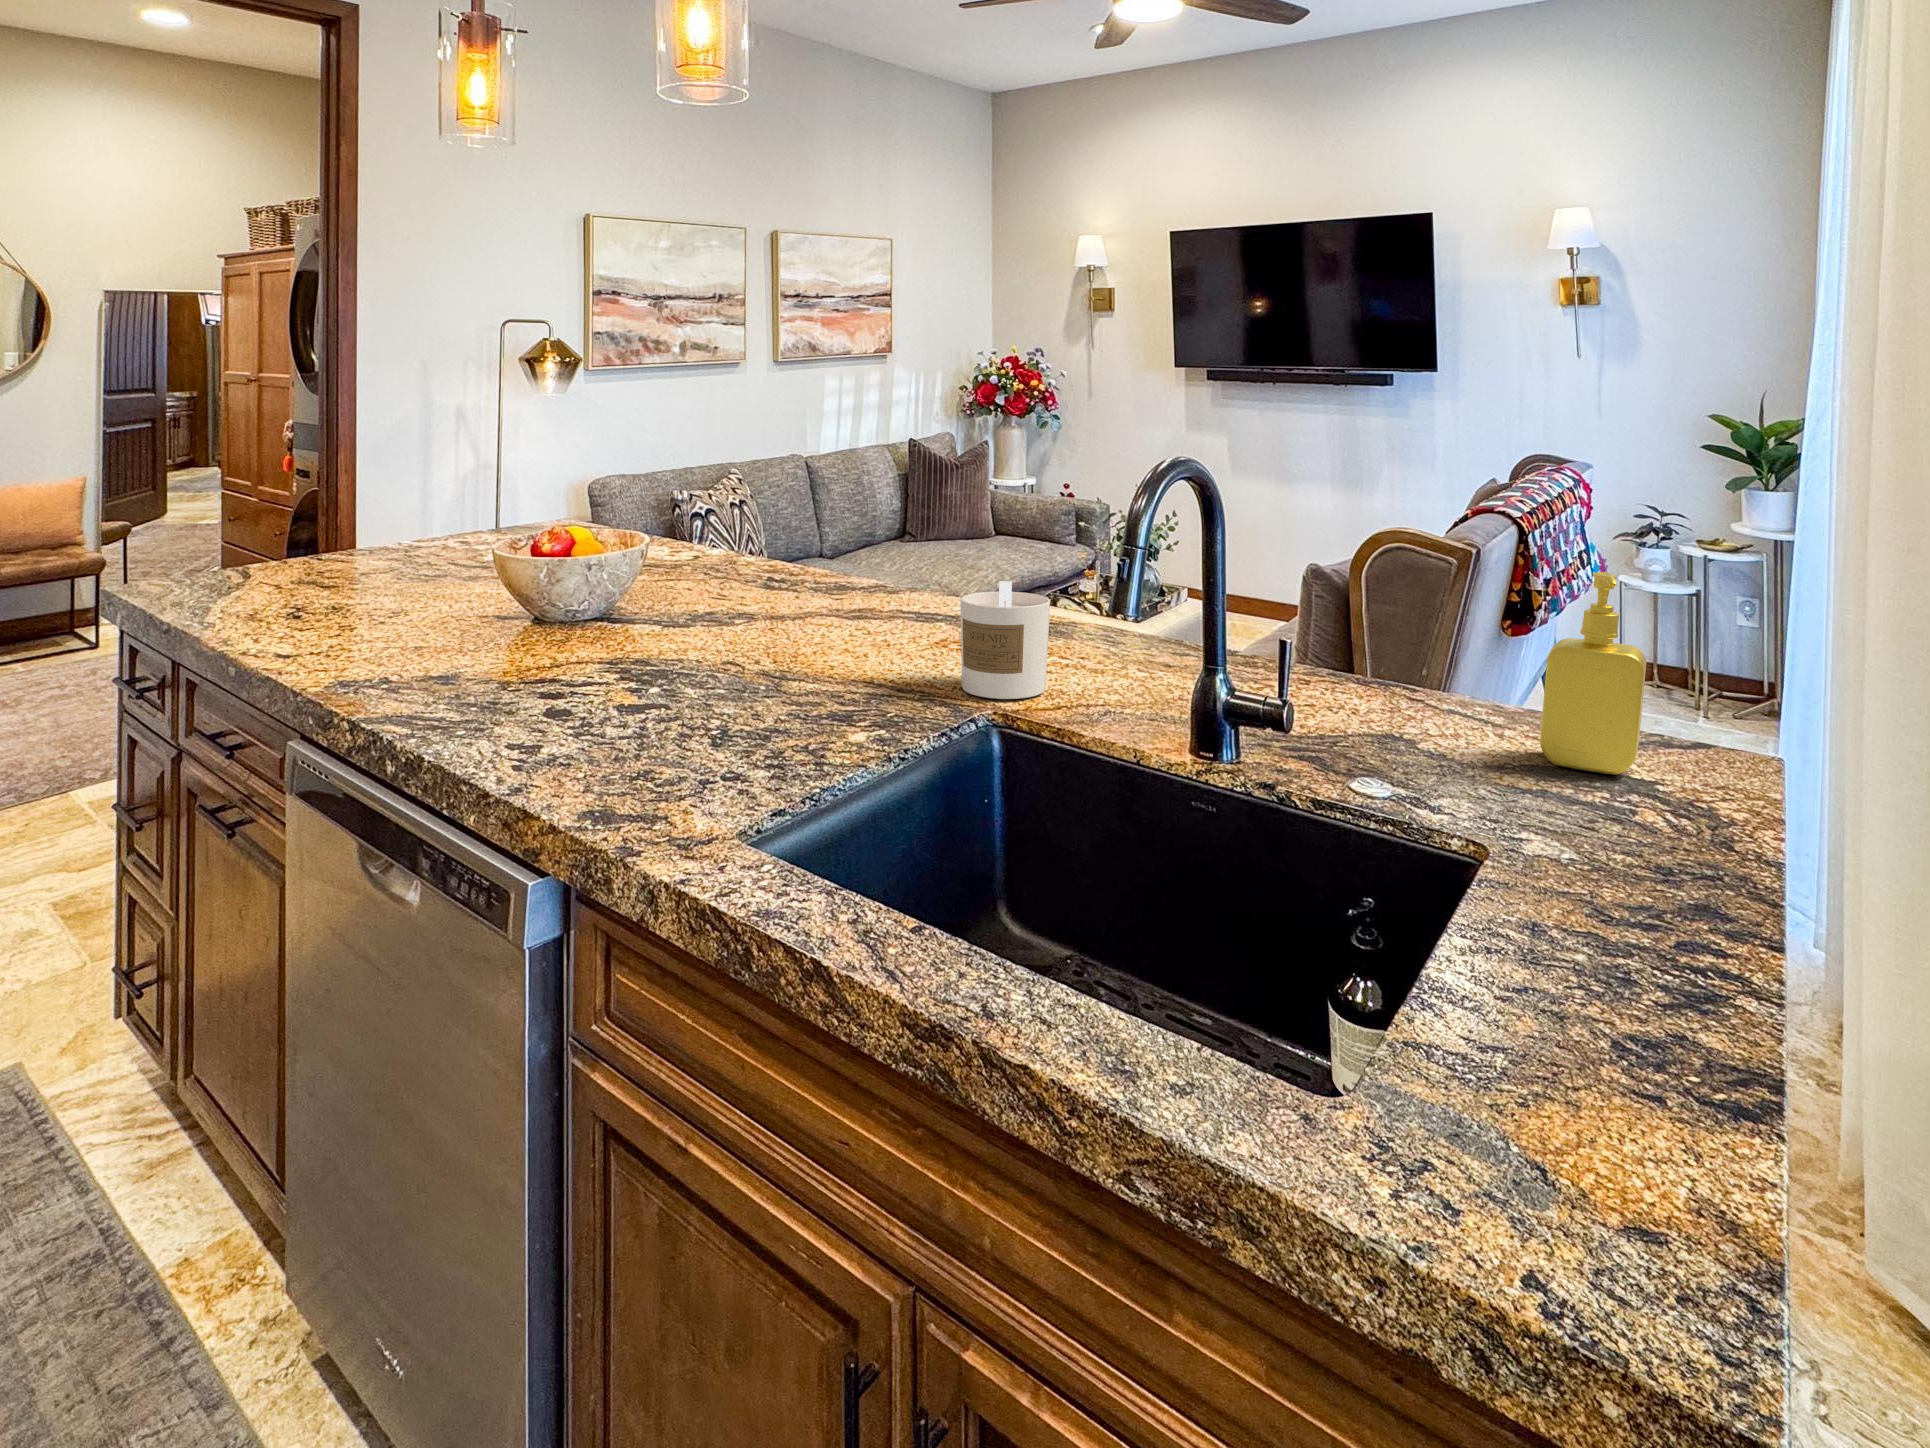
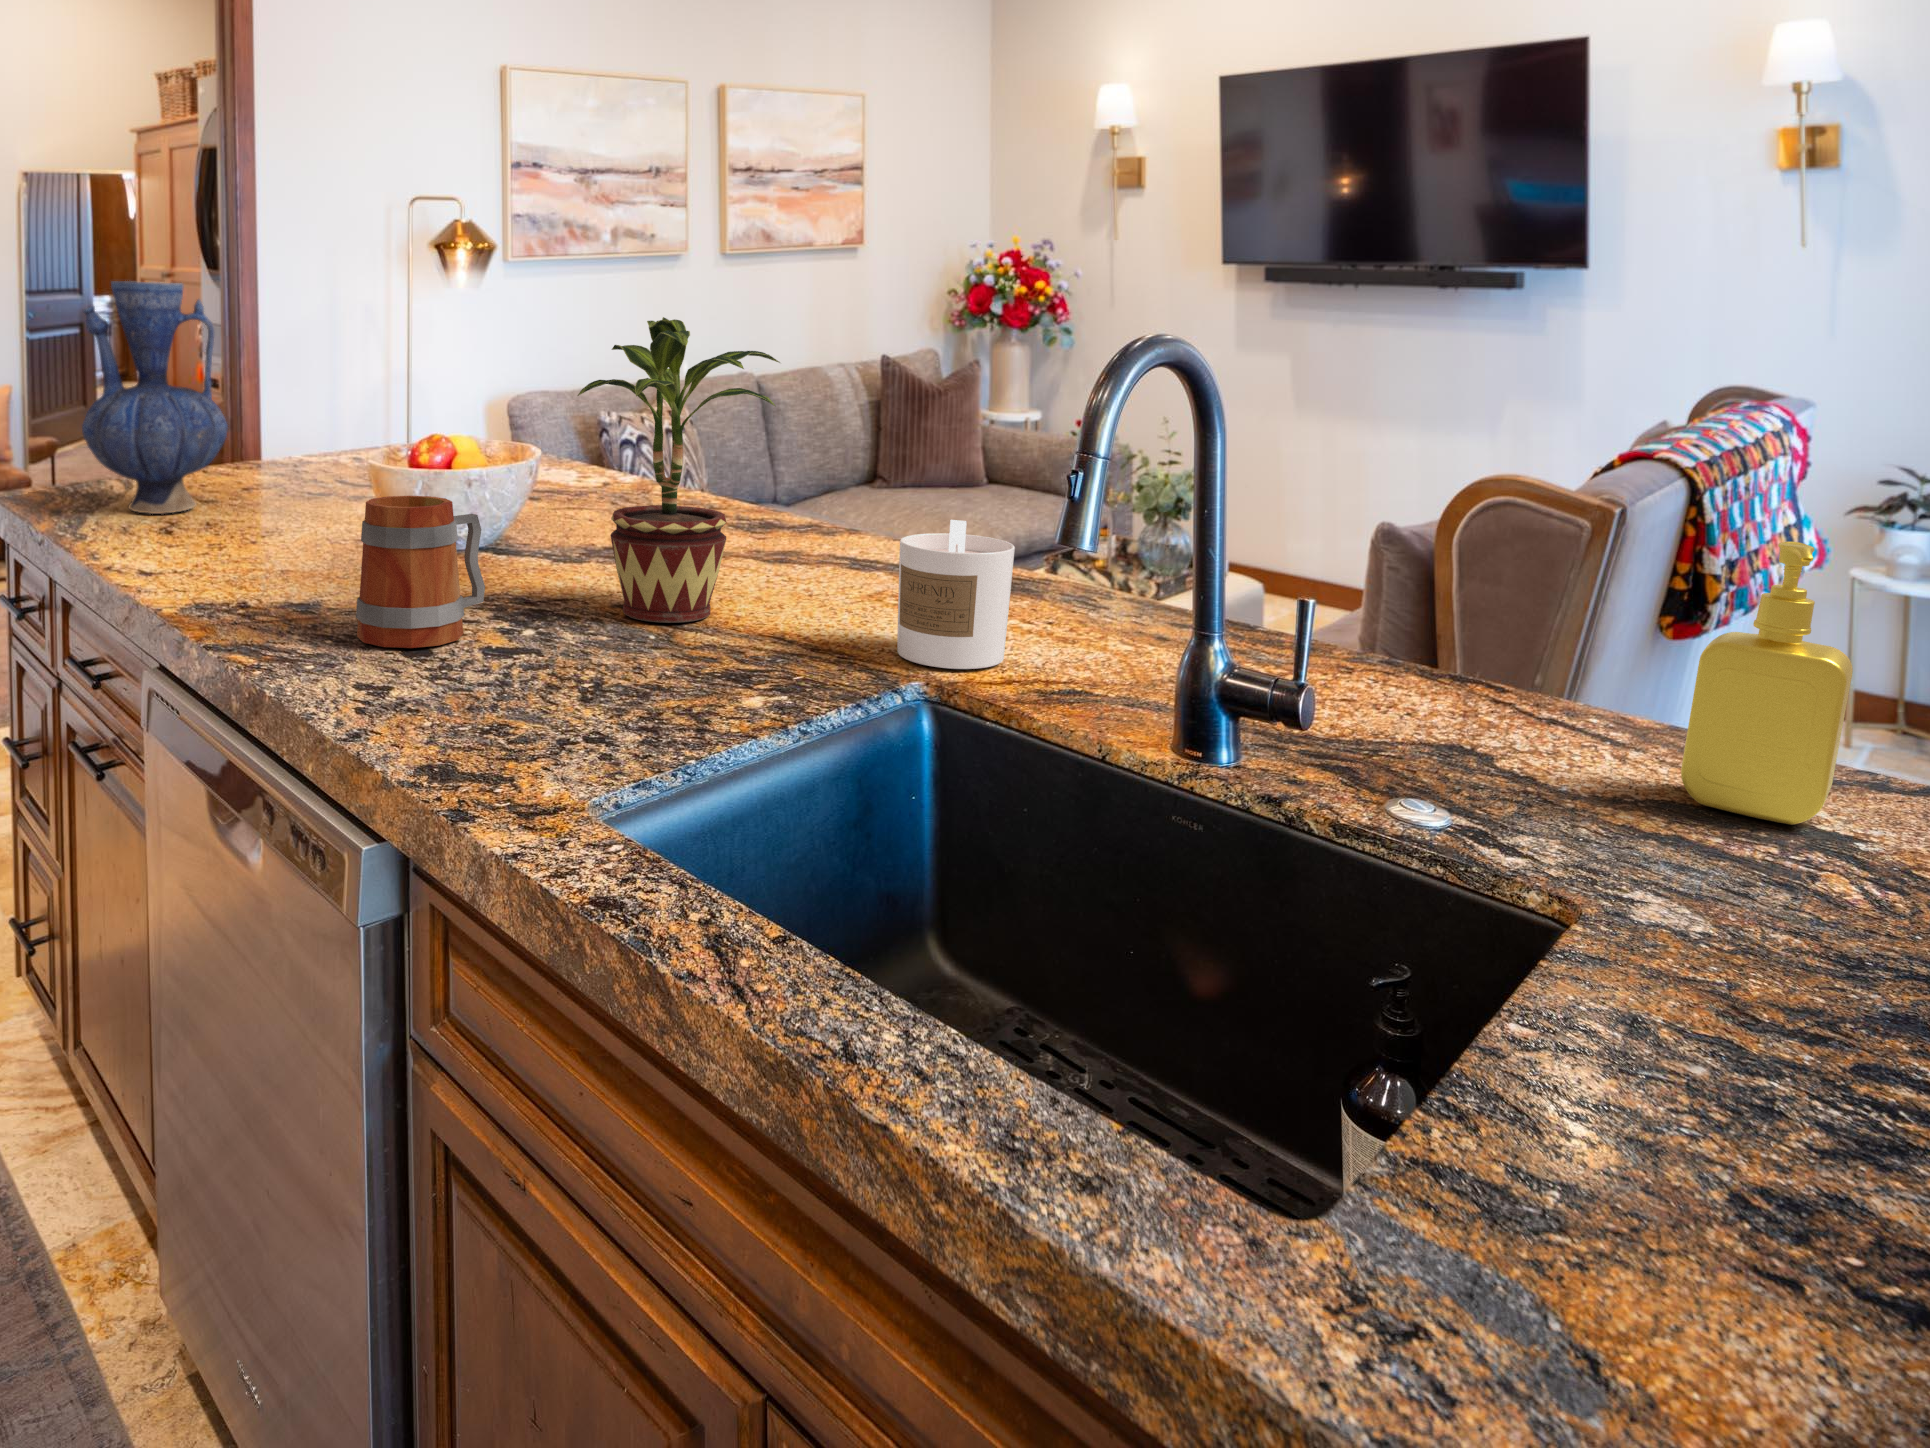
vase: none [227,403,365,605] -> present [82,281,228,514]
potted plant: none [691,426,855,675] -> present [578,317,780,623]
mug: none [507,581,617,711] -> present [356,496,485,648]

